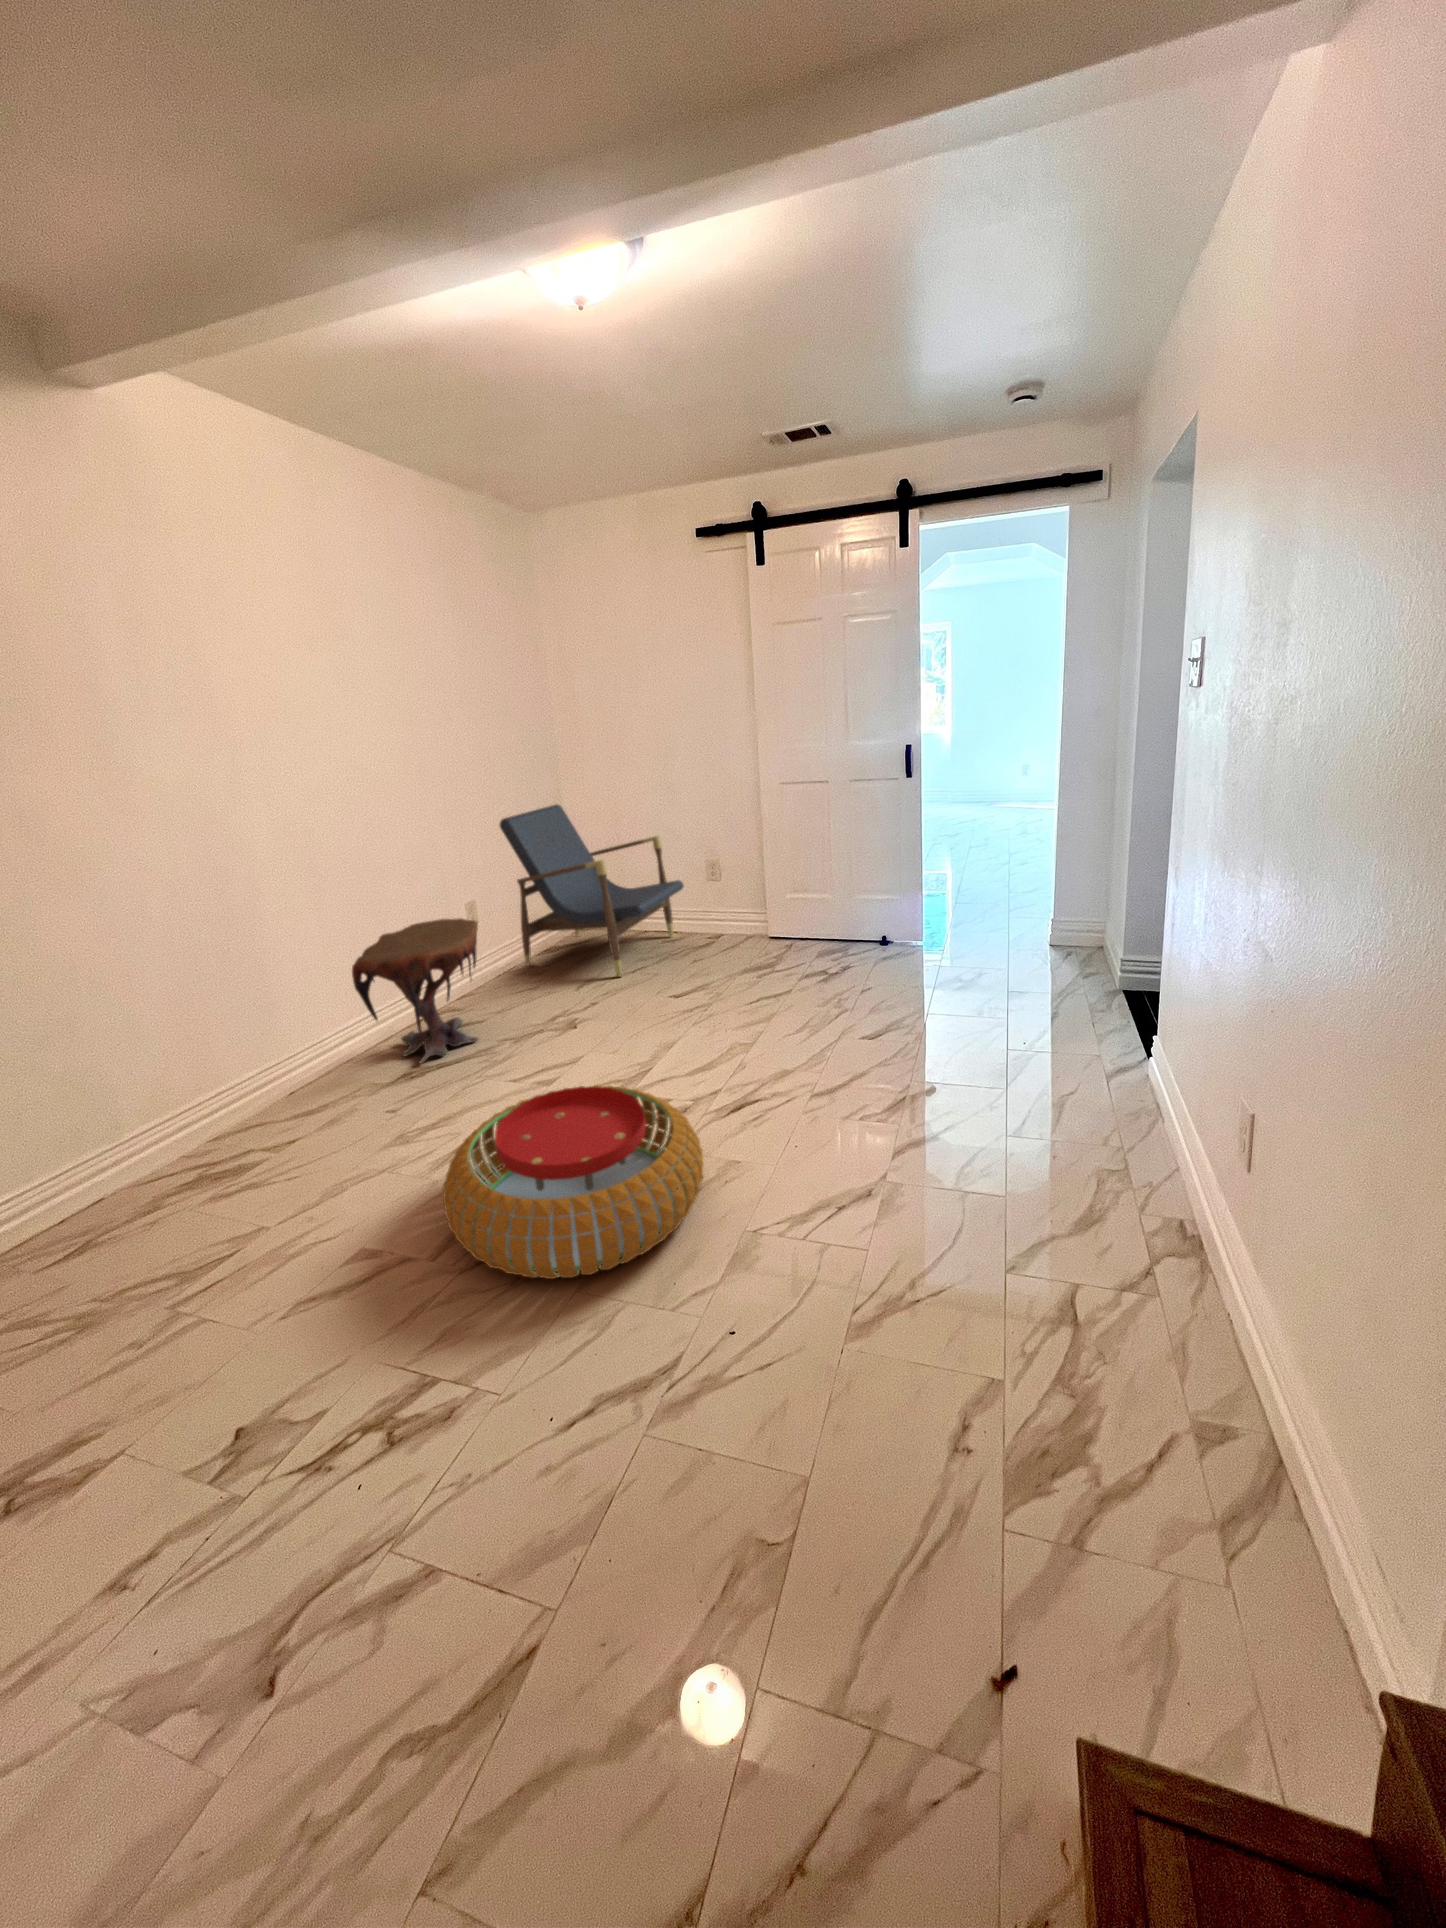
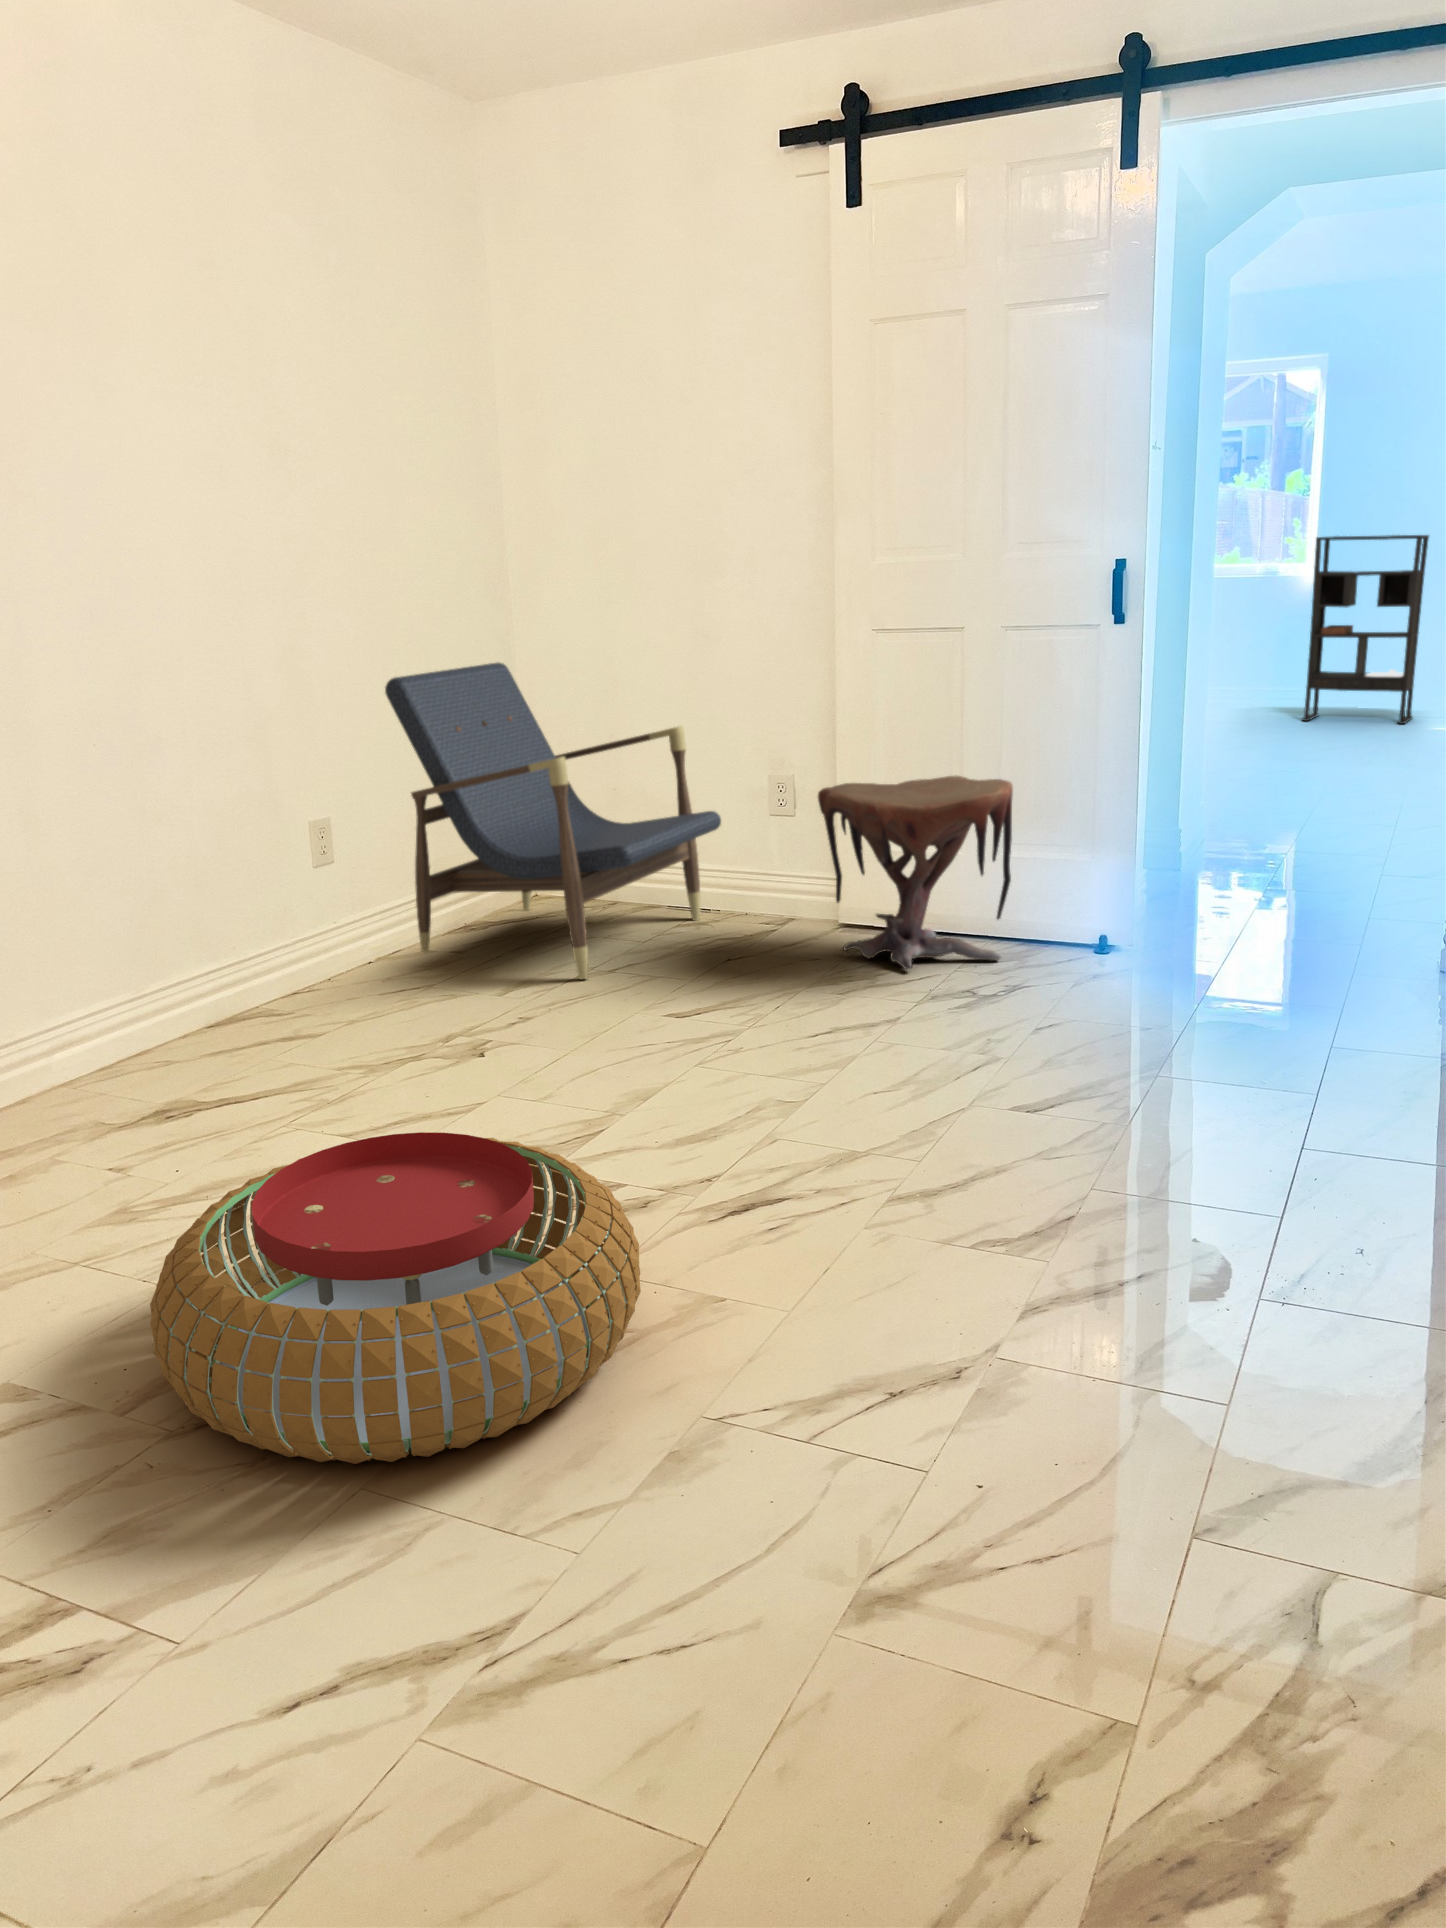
bookshelf: none [955,709,1013,805] -> present [1302,535,1429,724]
side table: present [352,919,478,1064] -> present [818,776,1013,970]

